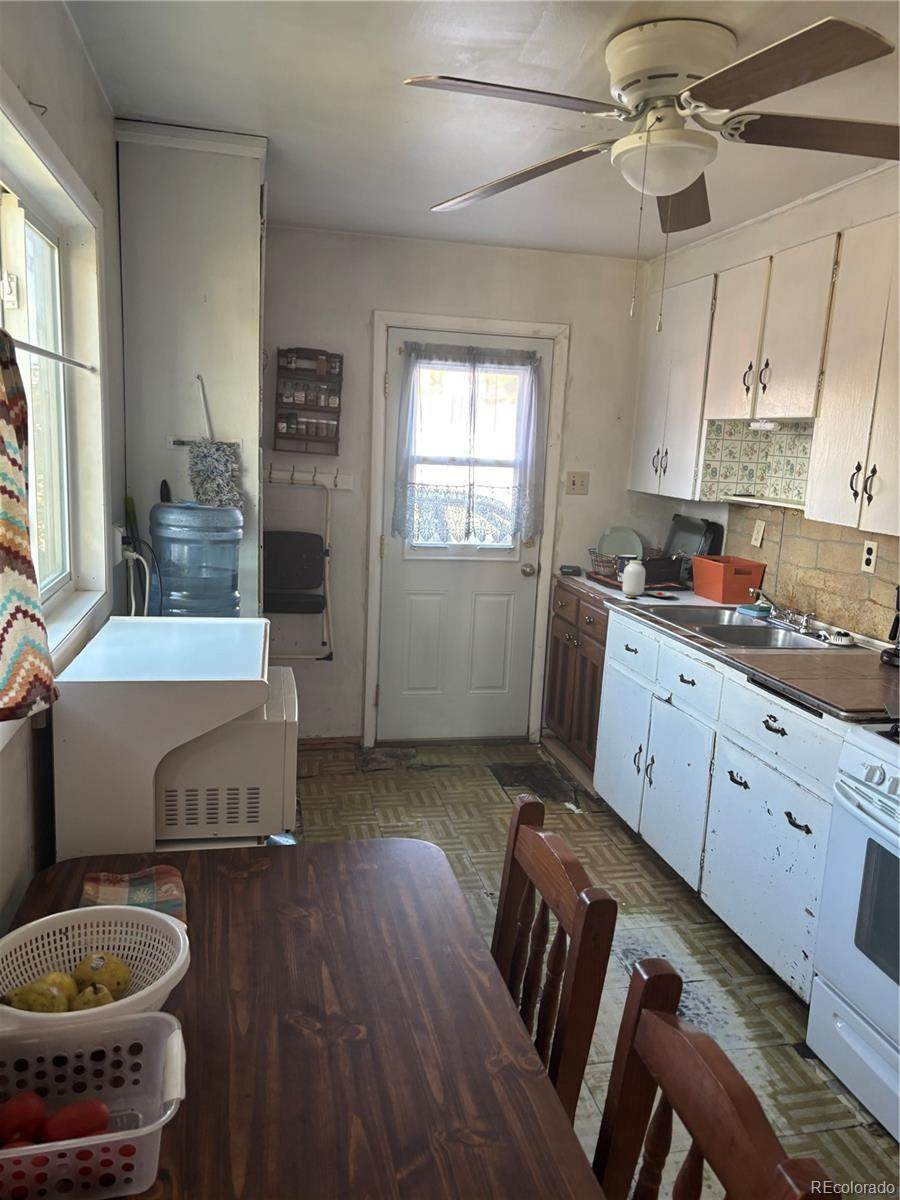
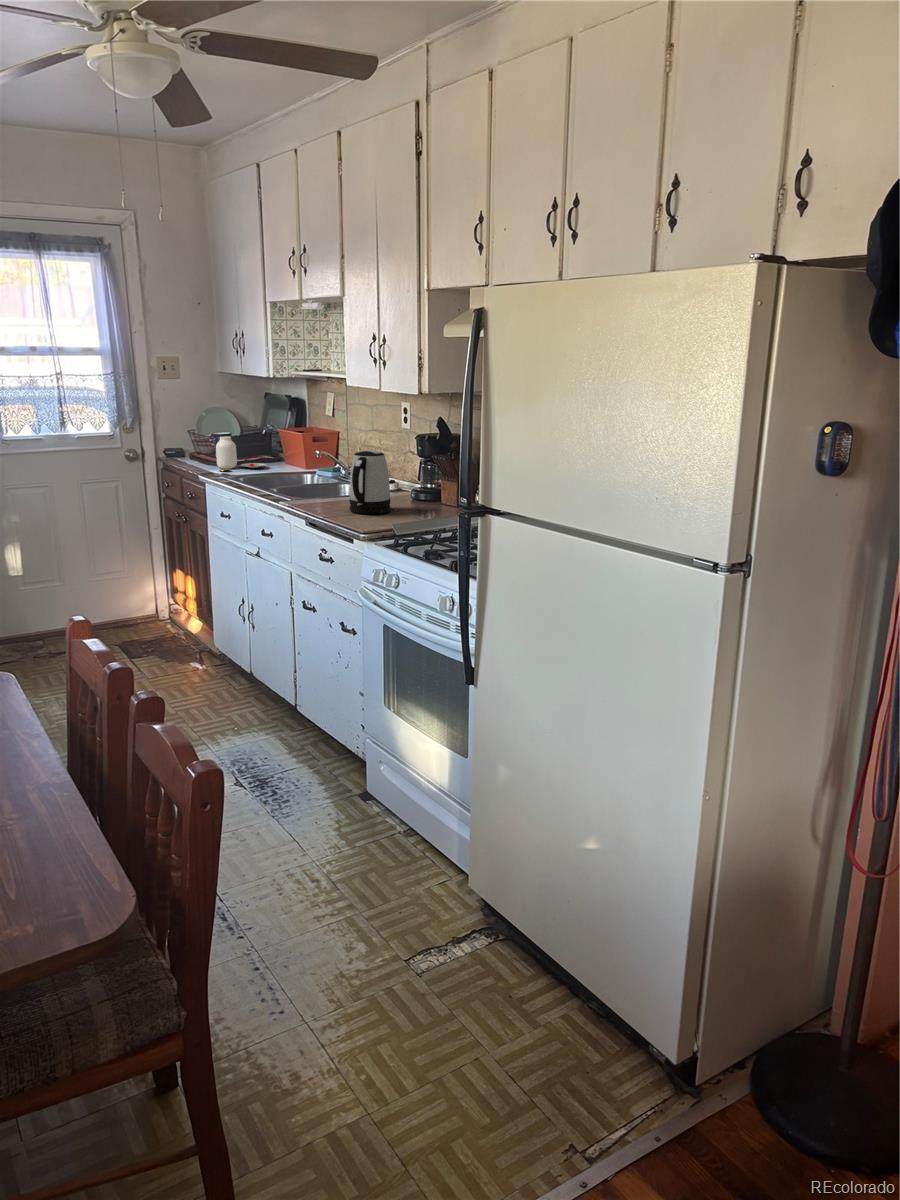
kettle: none [810,601,869,682] -> present [349,450,391,514]

